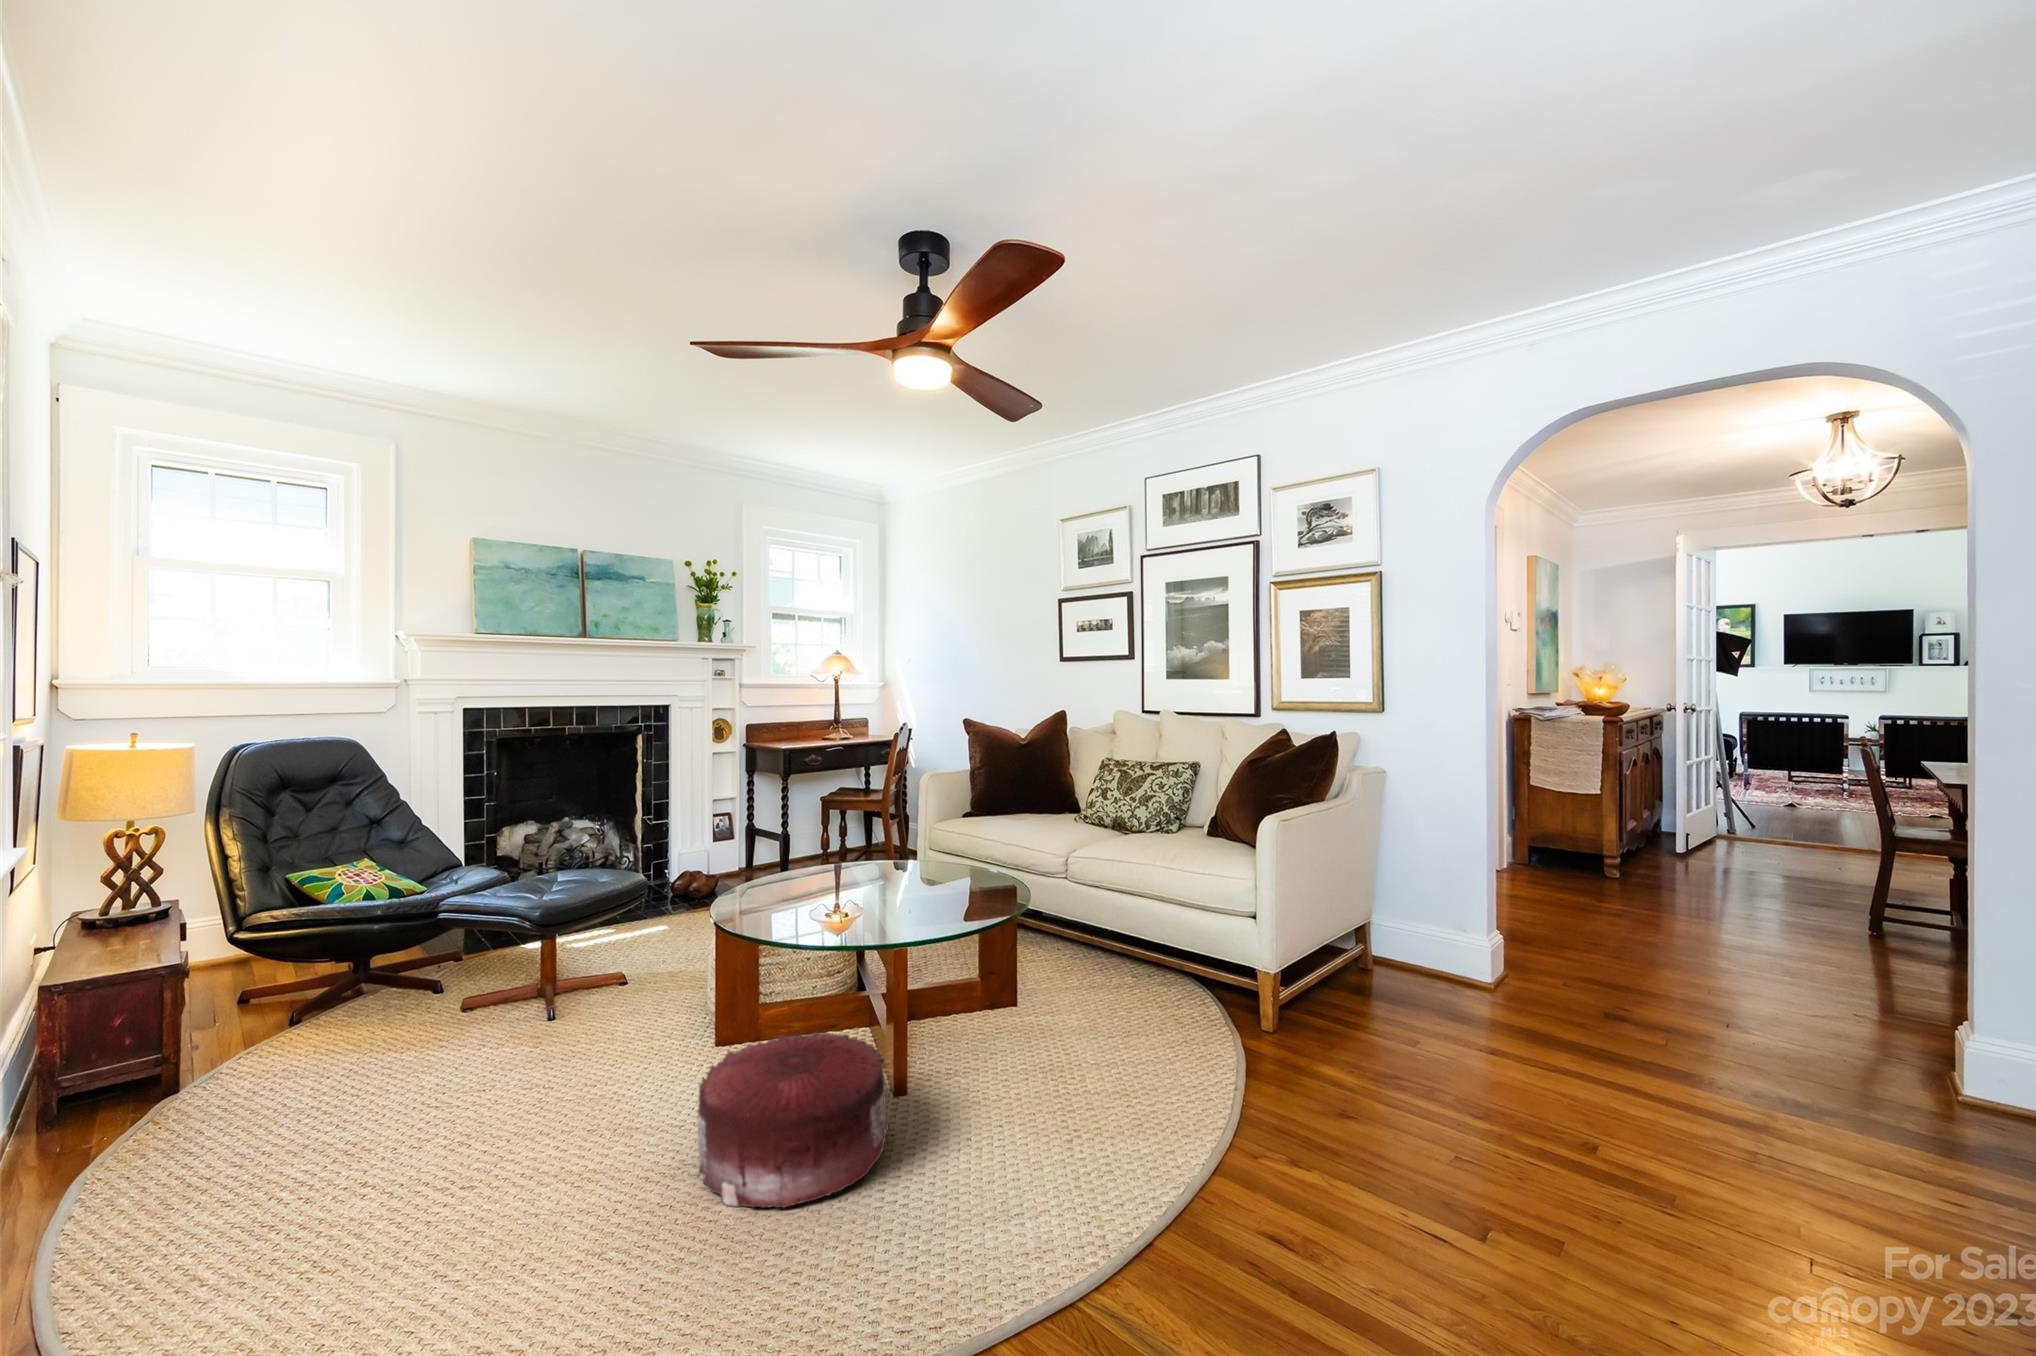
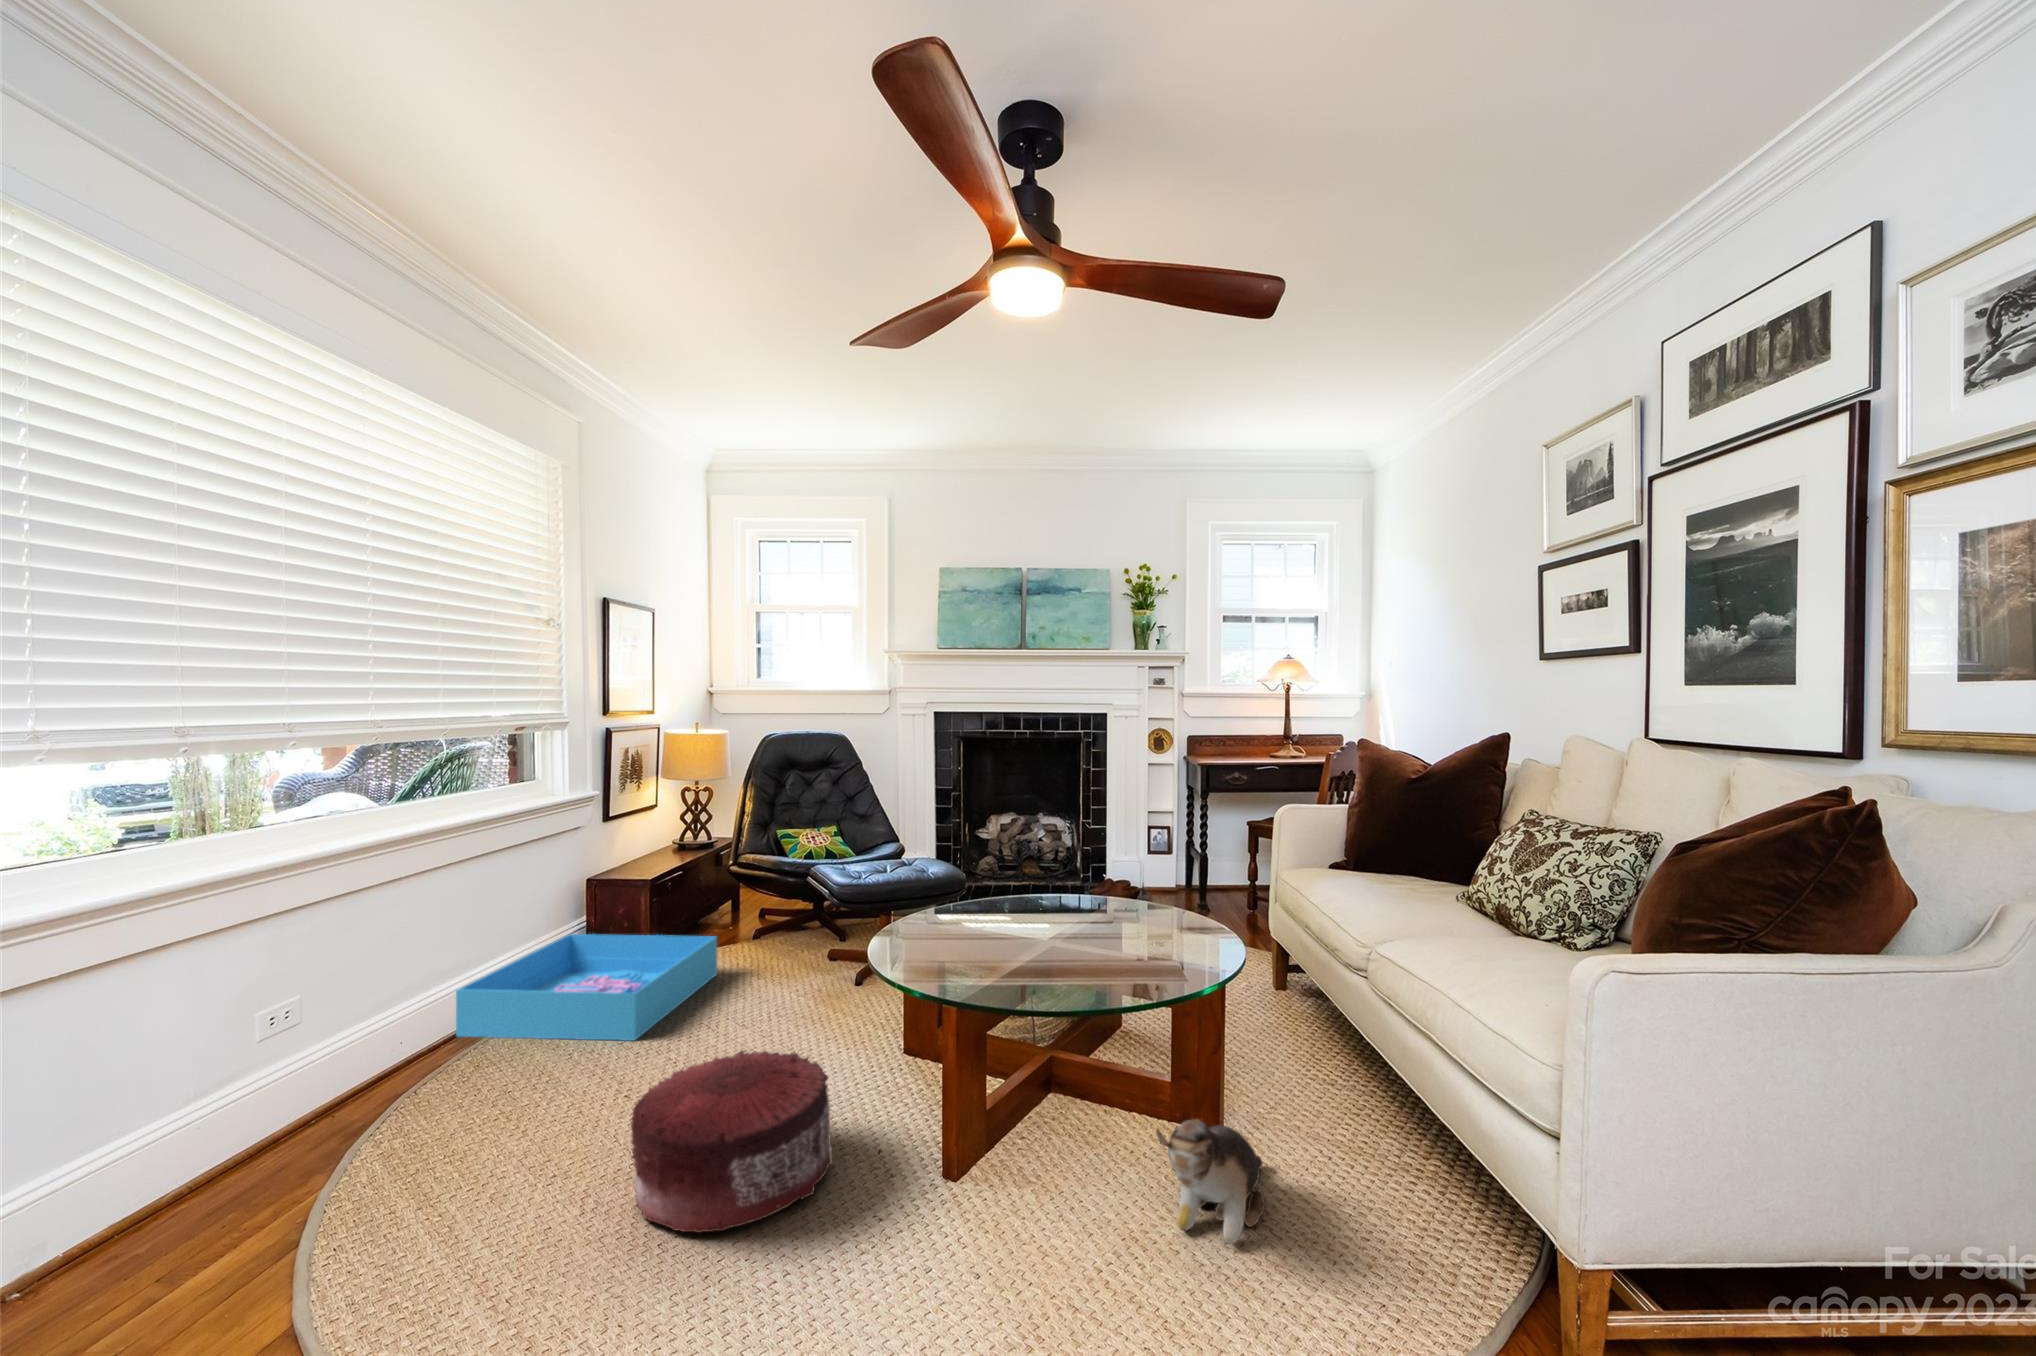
plush toy: none [1080,959,1139,1037] -> present [1156,1119,1265,1243]
storage bin: none [9,1015,405,1281] -> present [456,934,717,1041]

